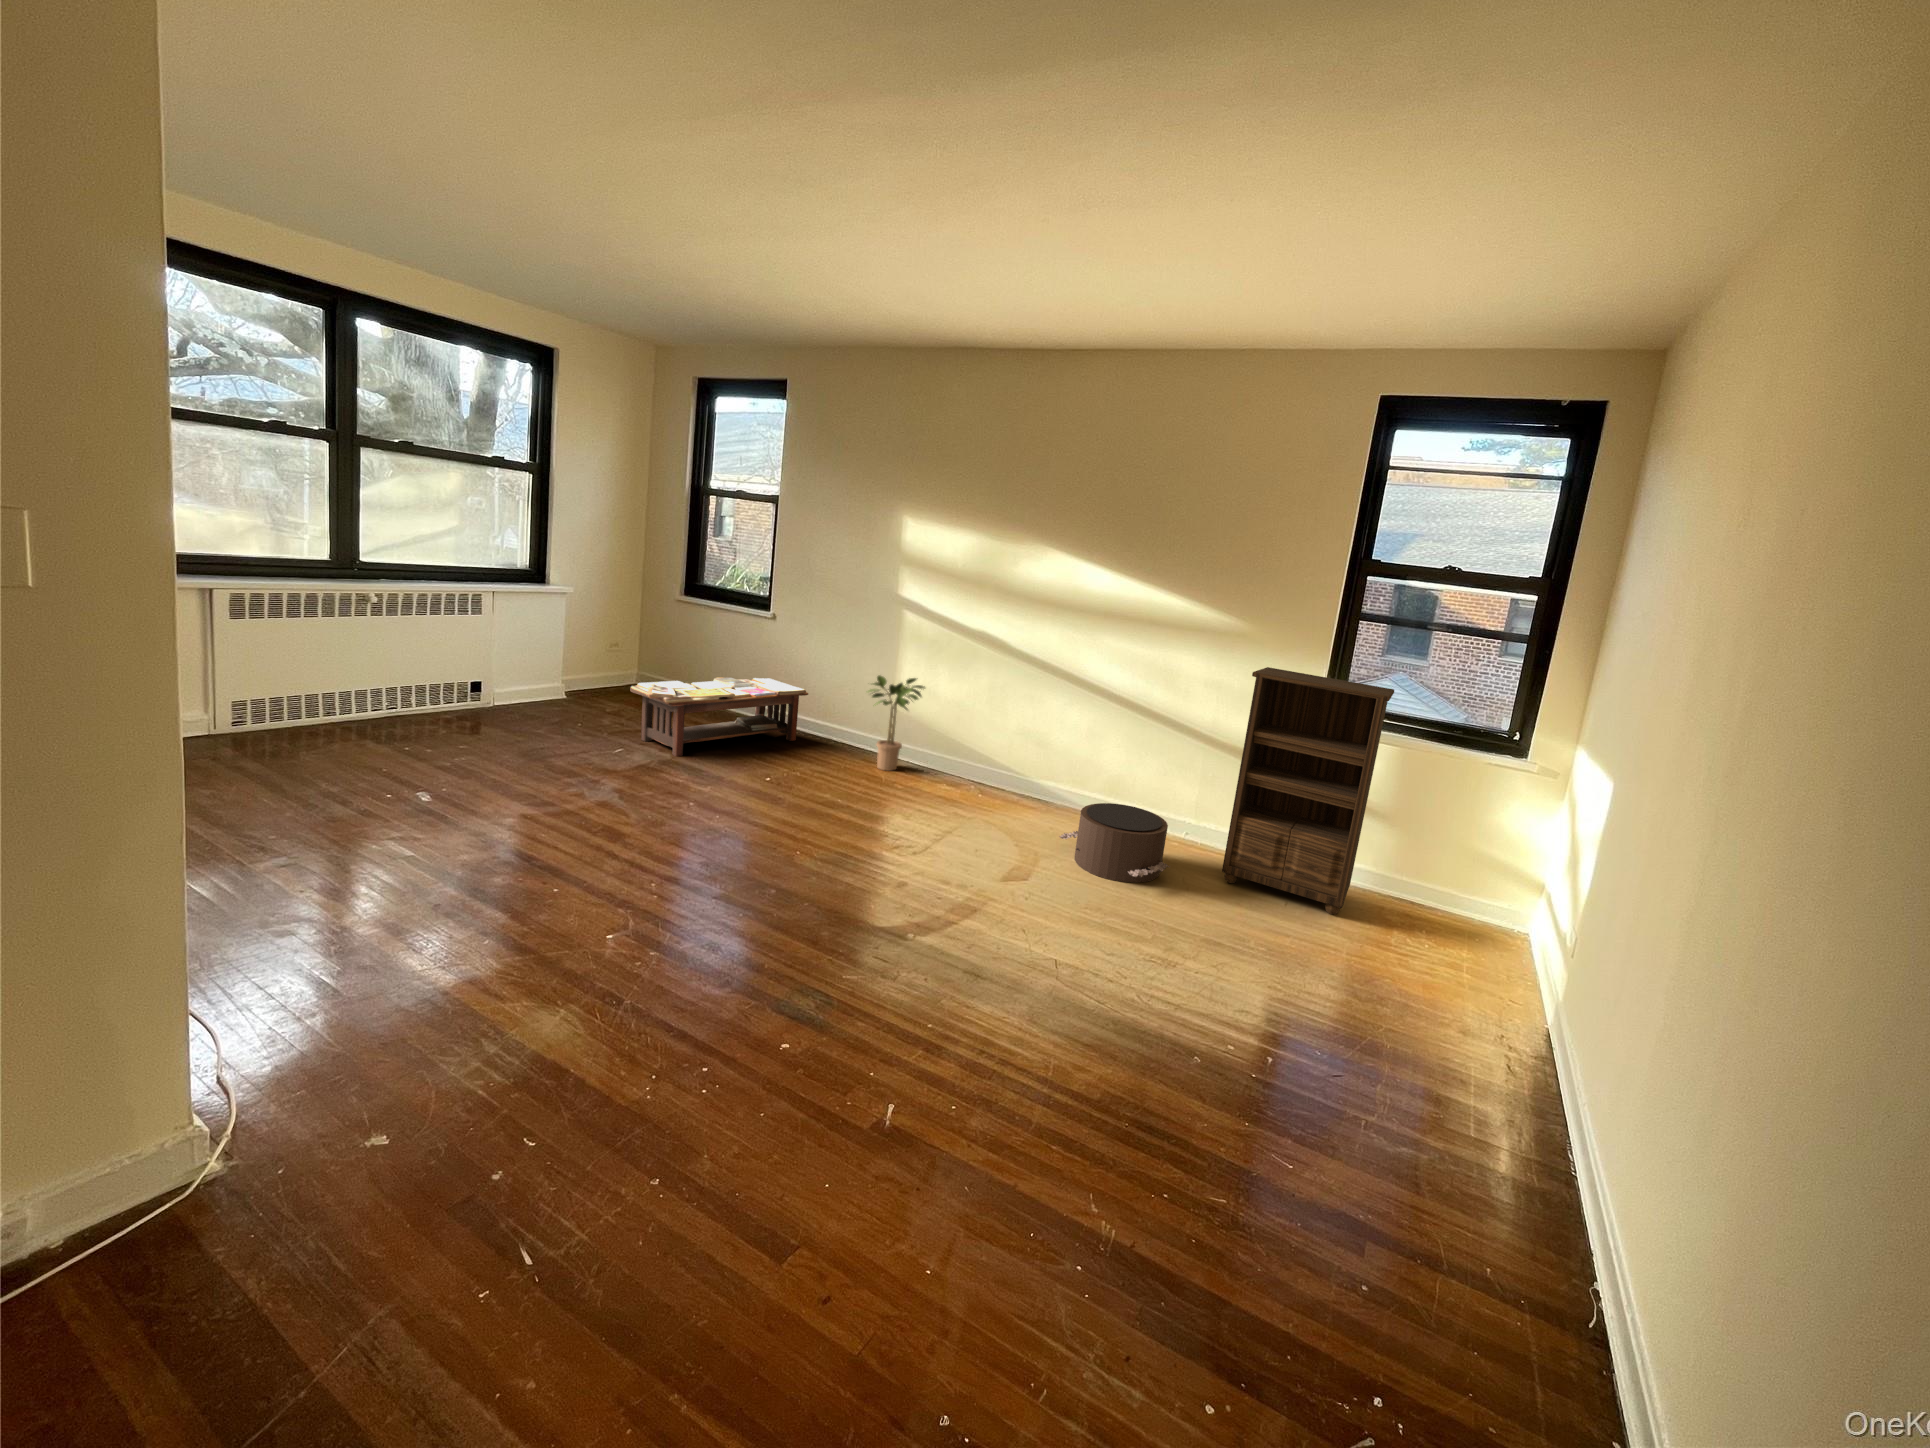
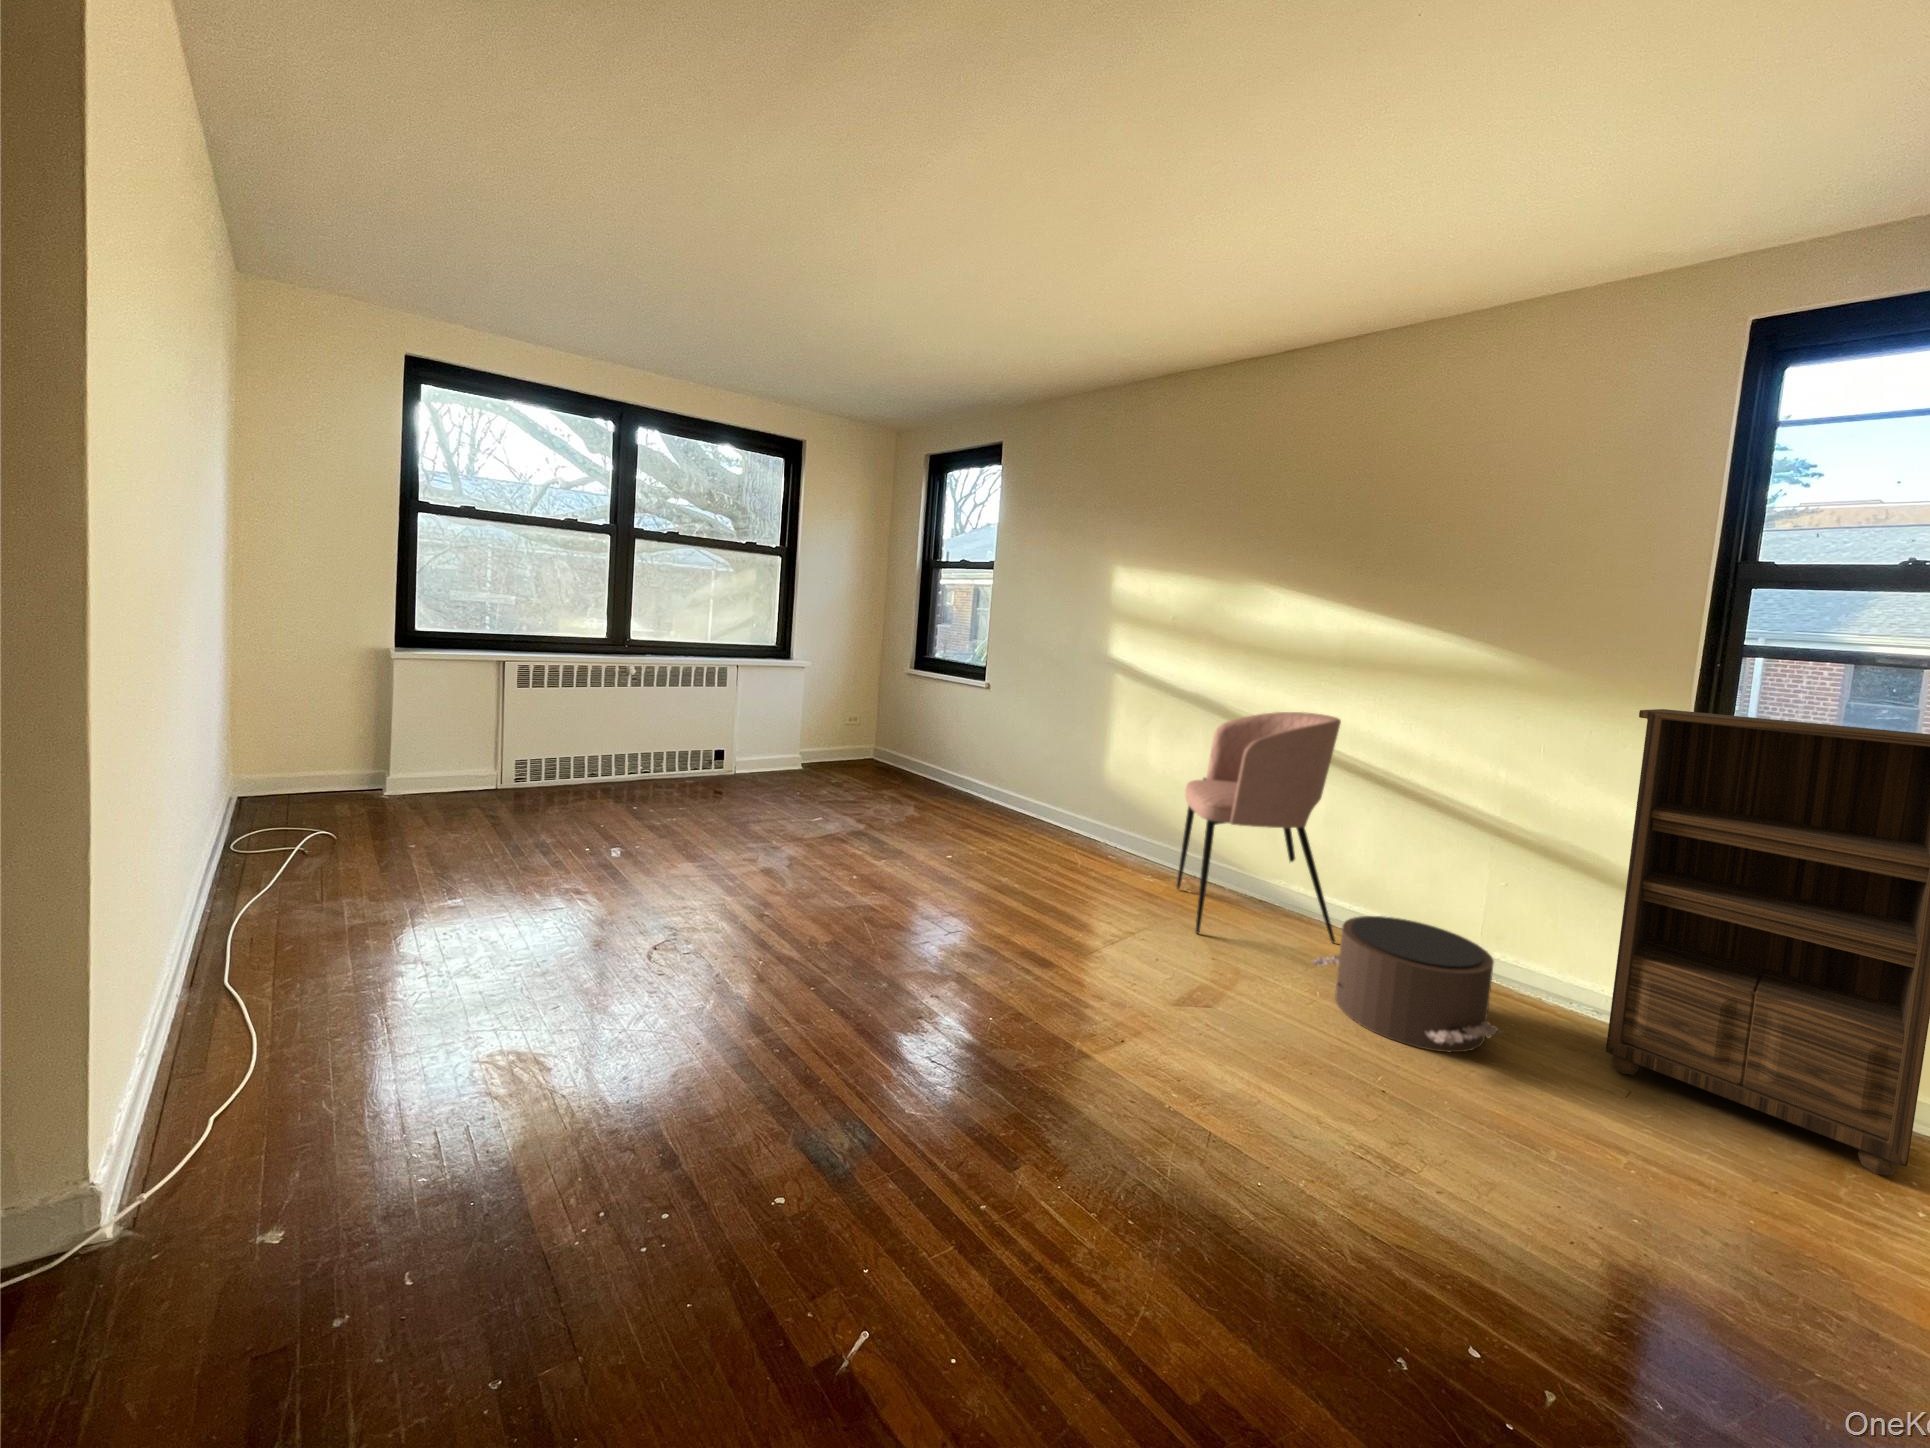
armchair: none [958,656,1083,825] -> present [1177,712,1341,943]
potted plant: present [868,675,925,771] -> none [1070,742,1139,856]
coffee table: present [630,677,808,756] -> none [837,748,1017,828]

